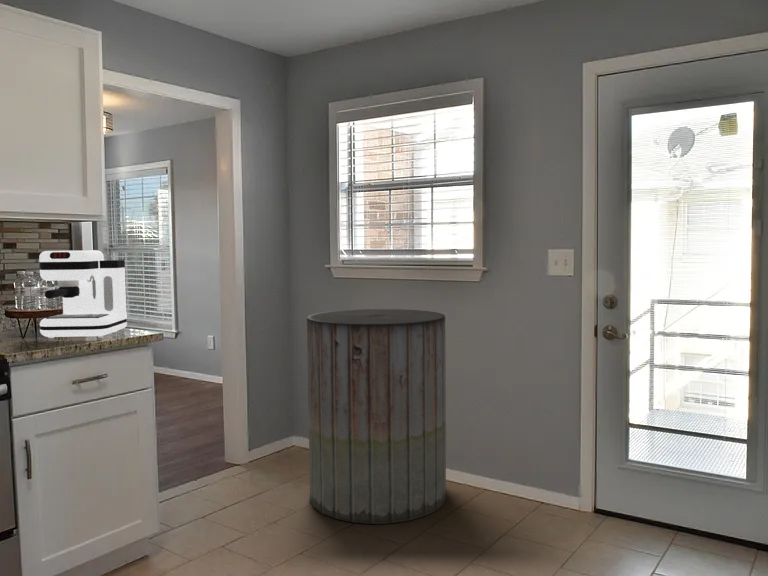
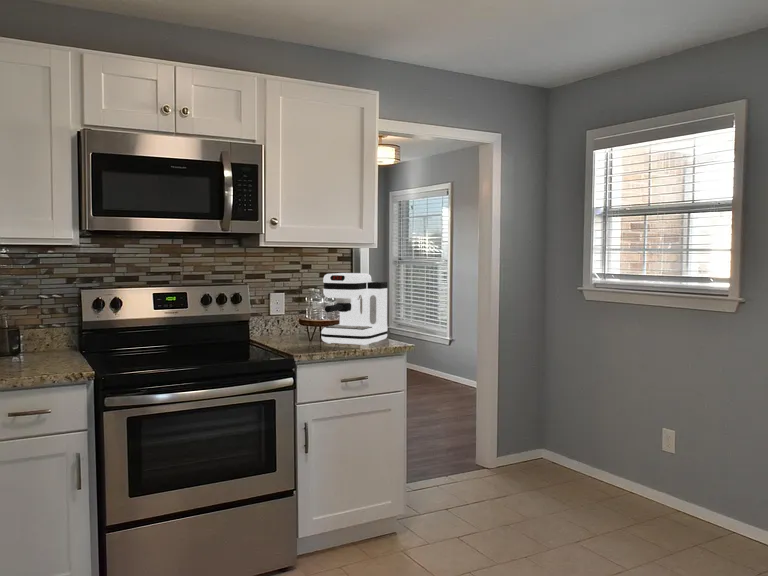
trash can: present [307,309,446,524] -> none [545,334,692,549]

